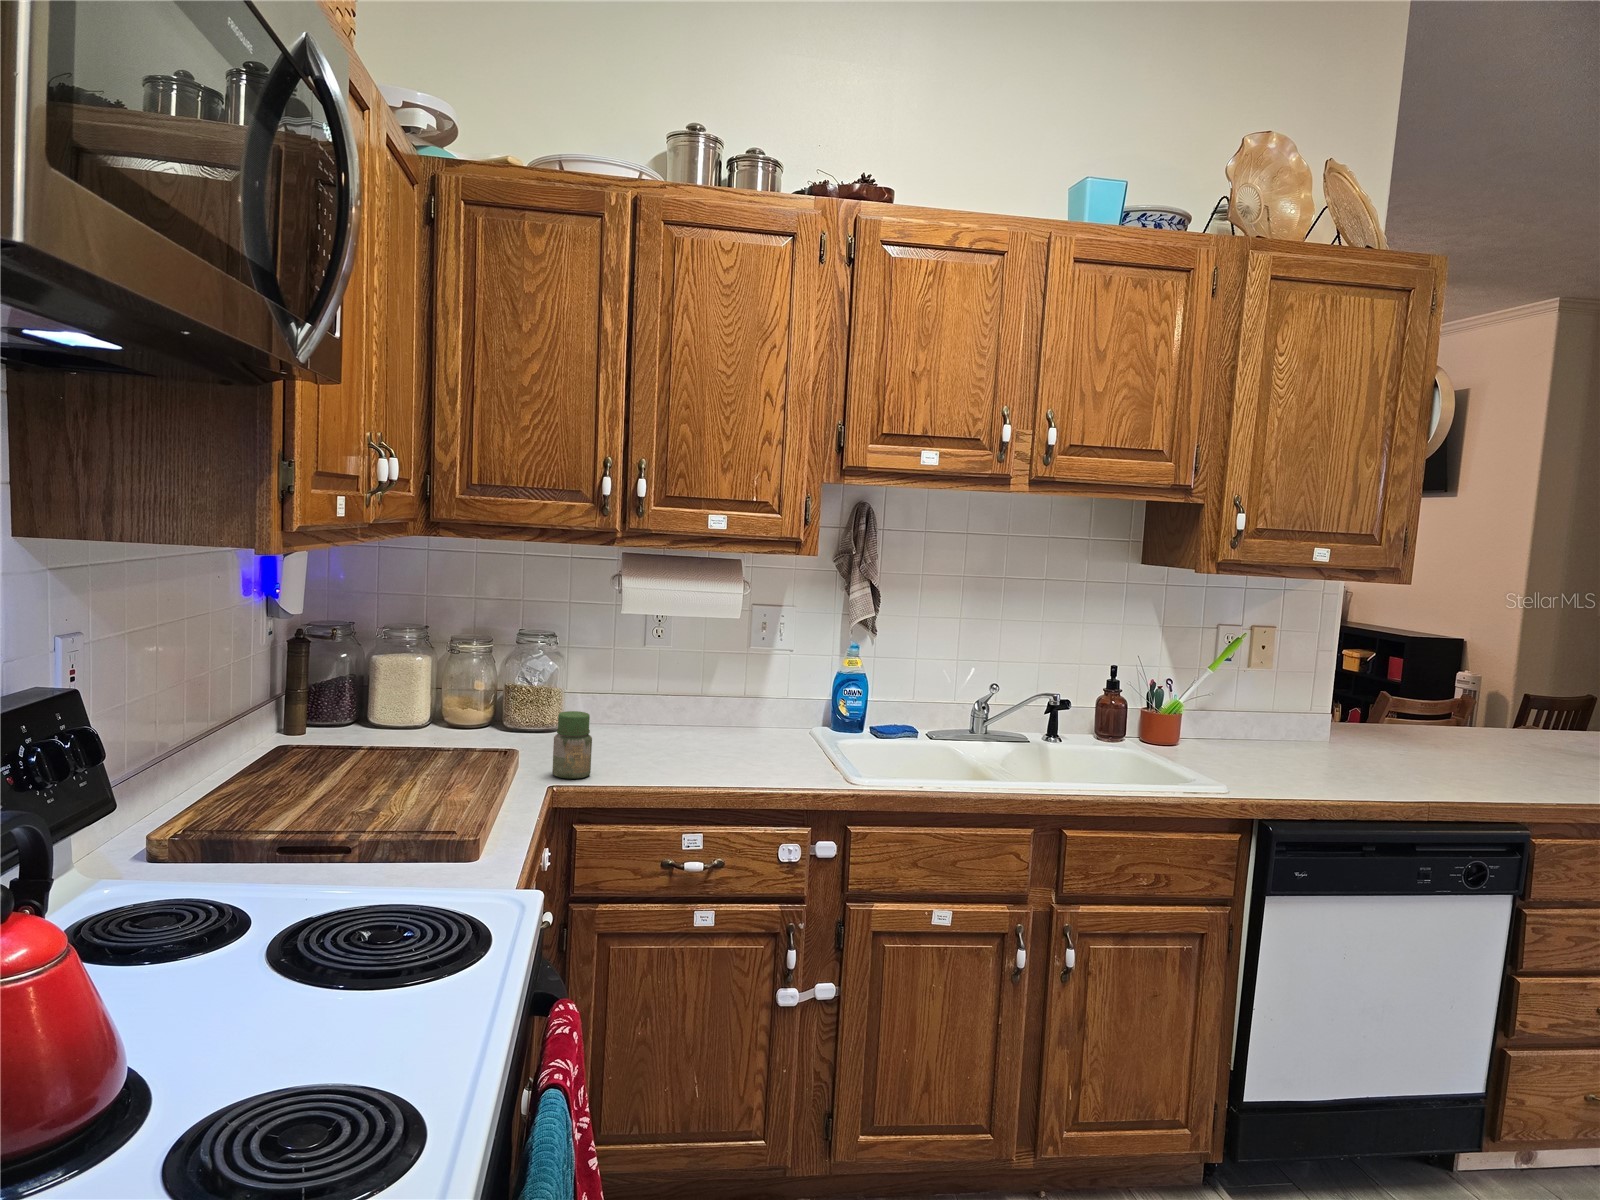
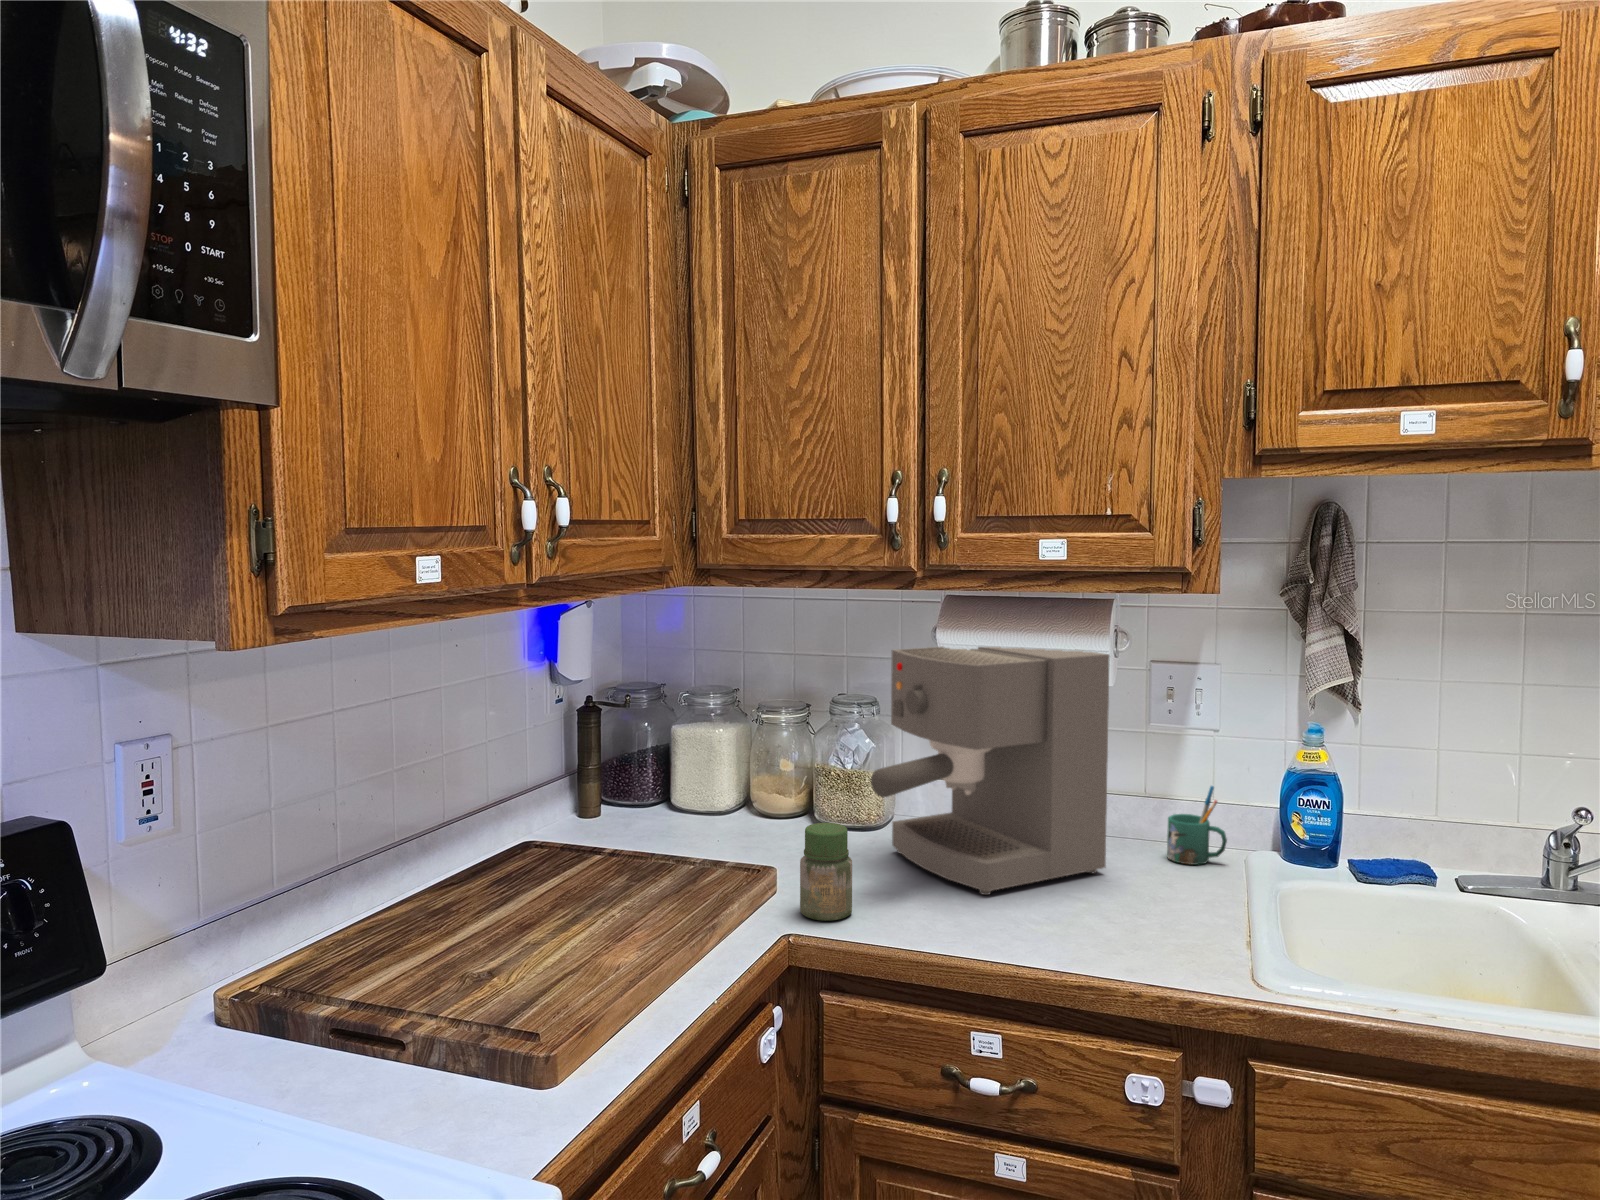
coffee maker: none [582,585,743,759] -> present [871,646,1110,895]
mug: none [765,684,804,736] -> present [1167,786,1227,865]

